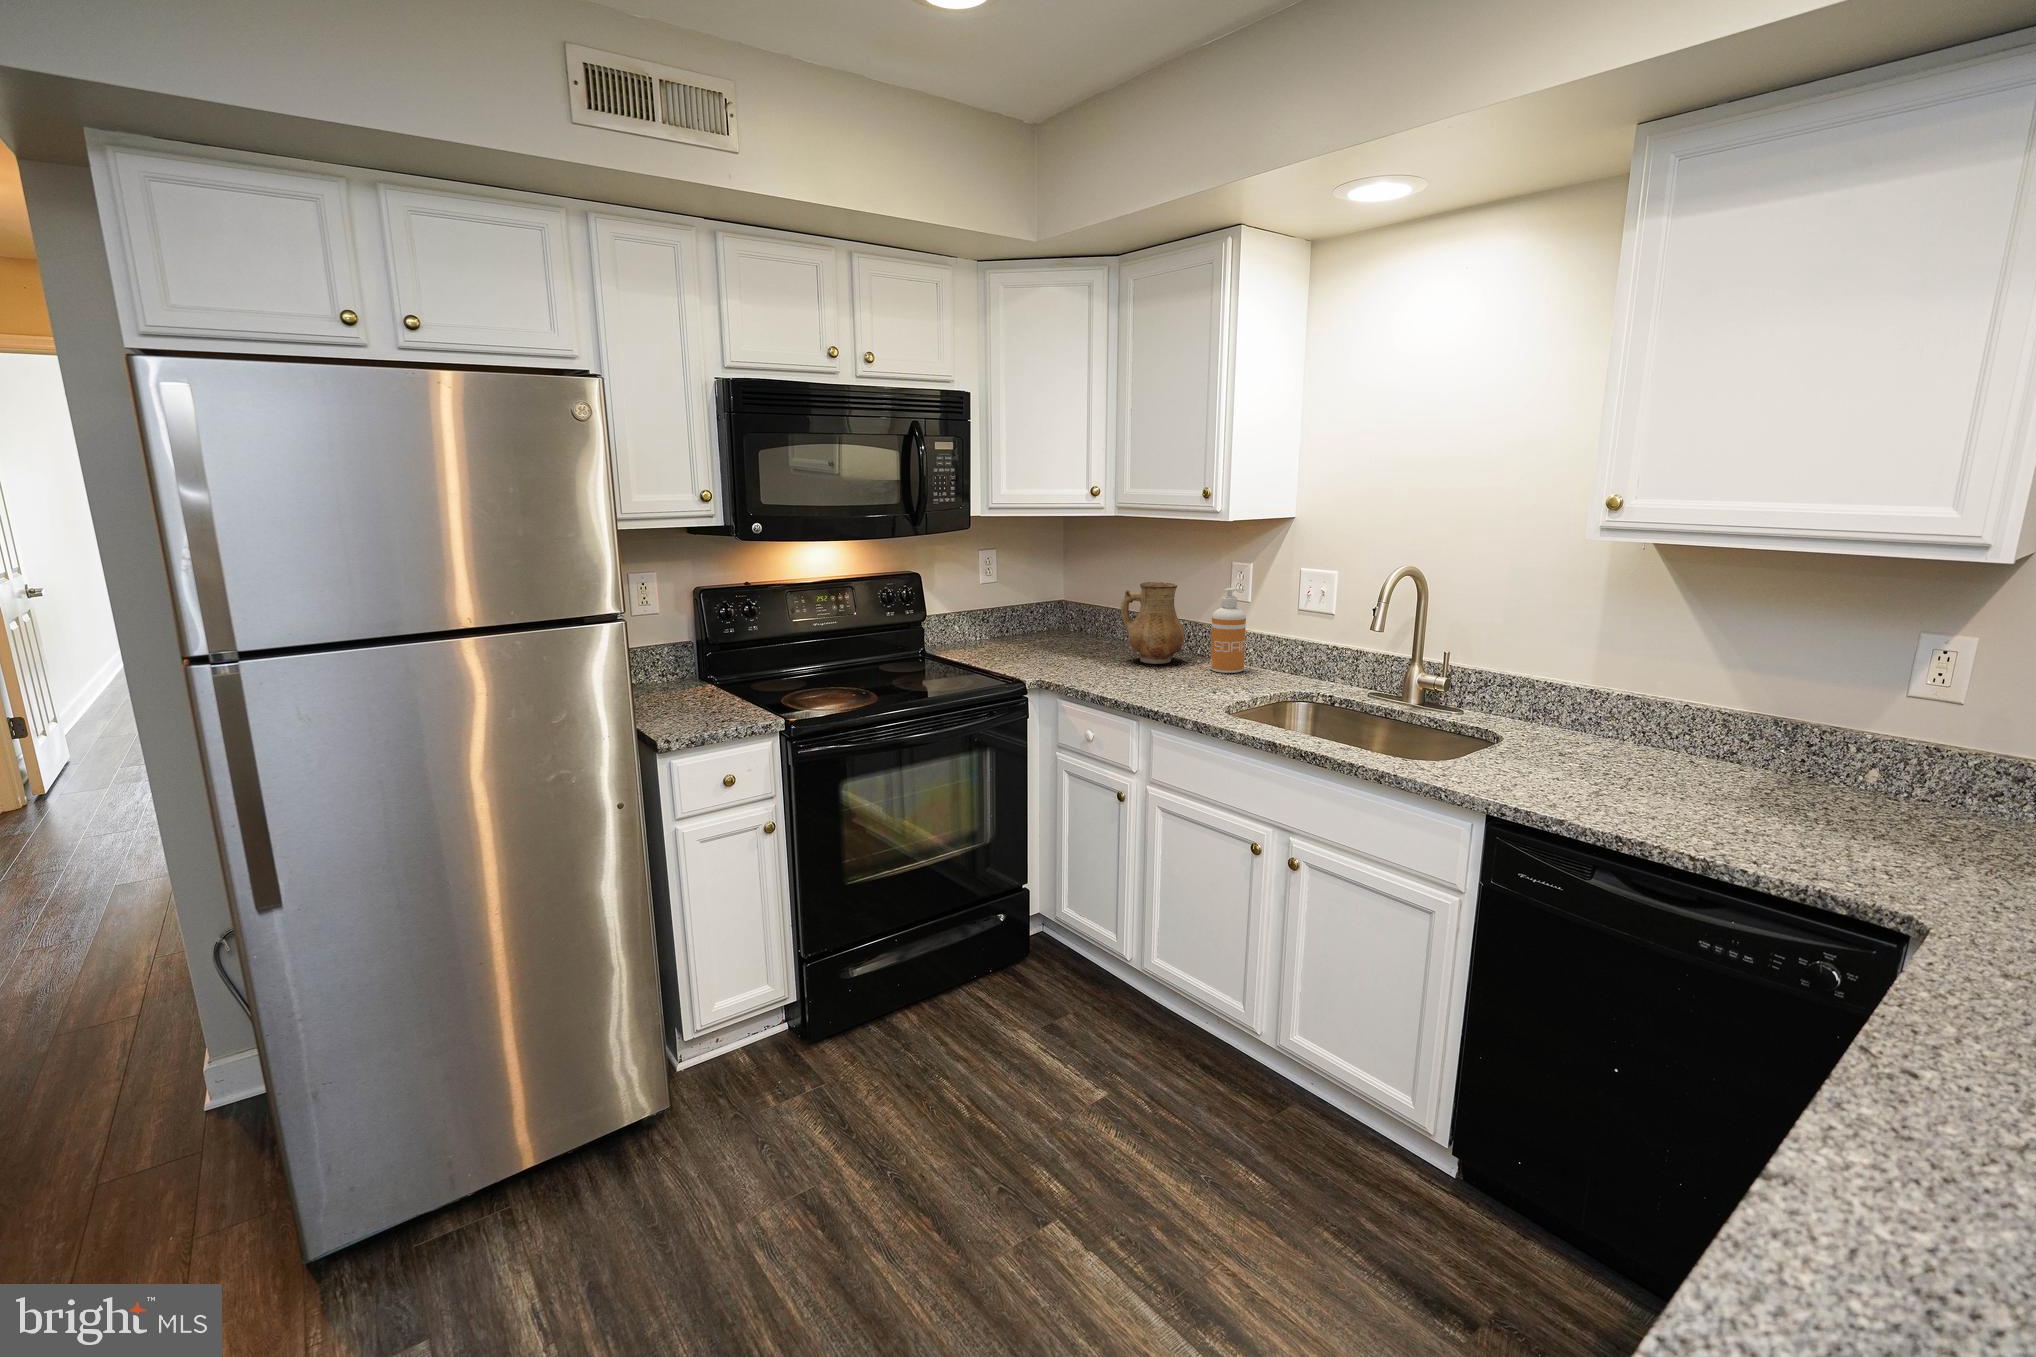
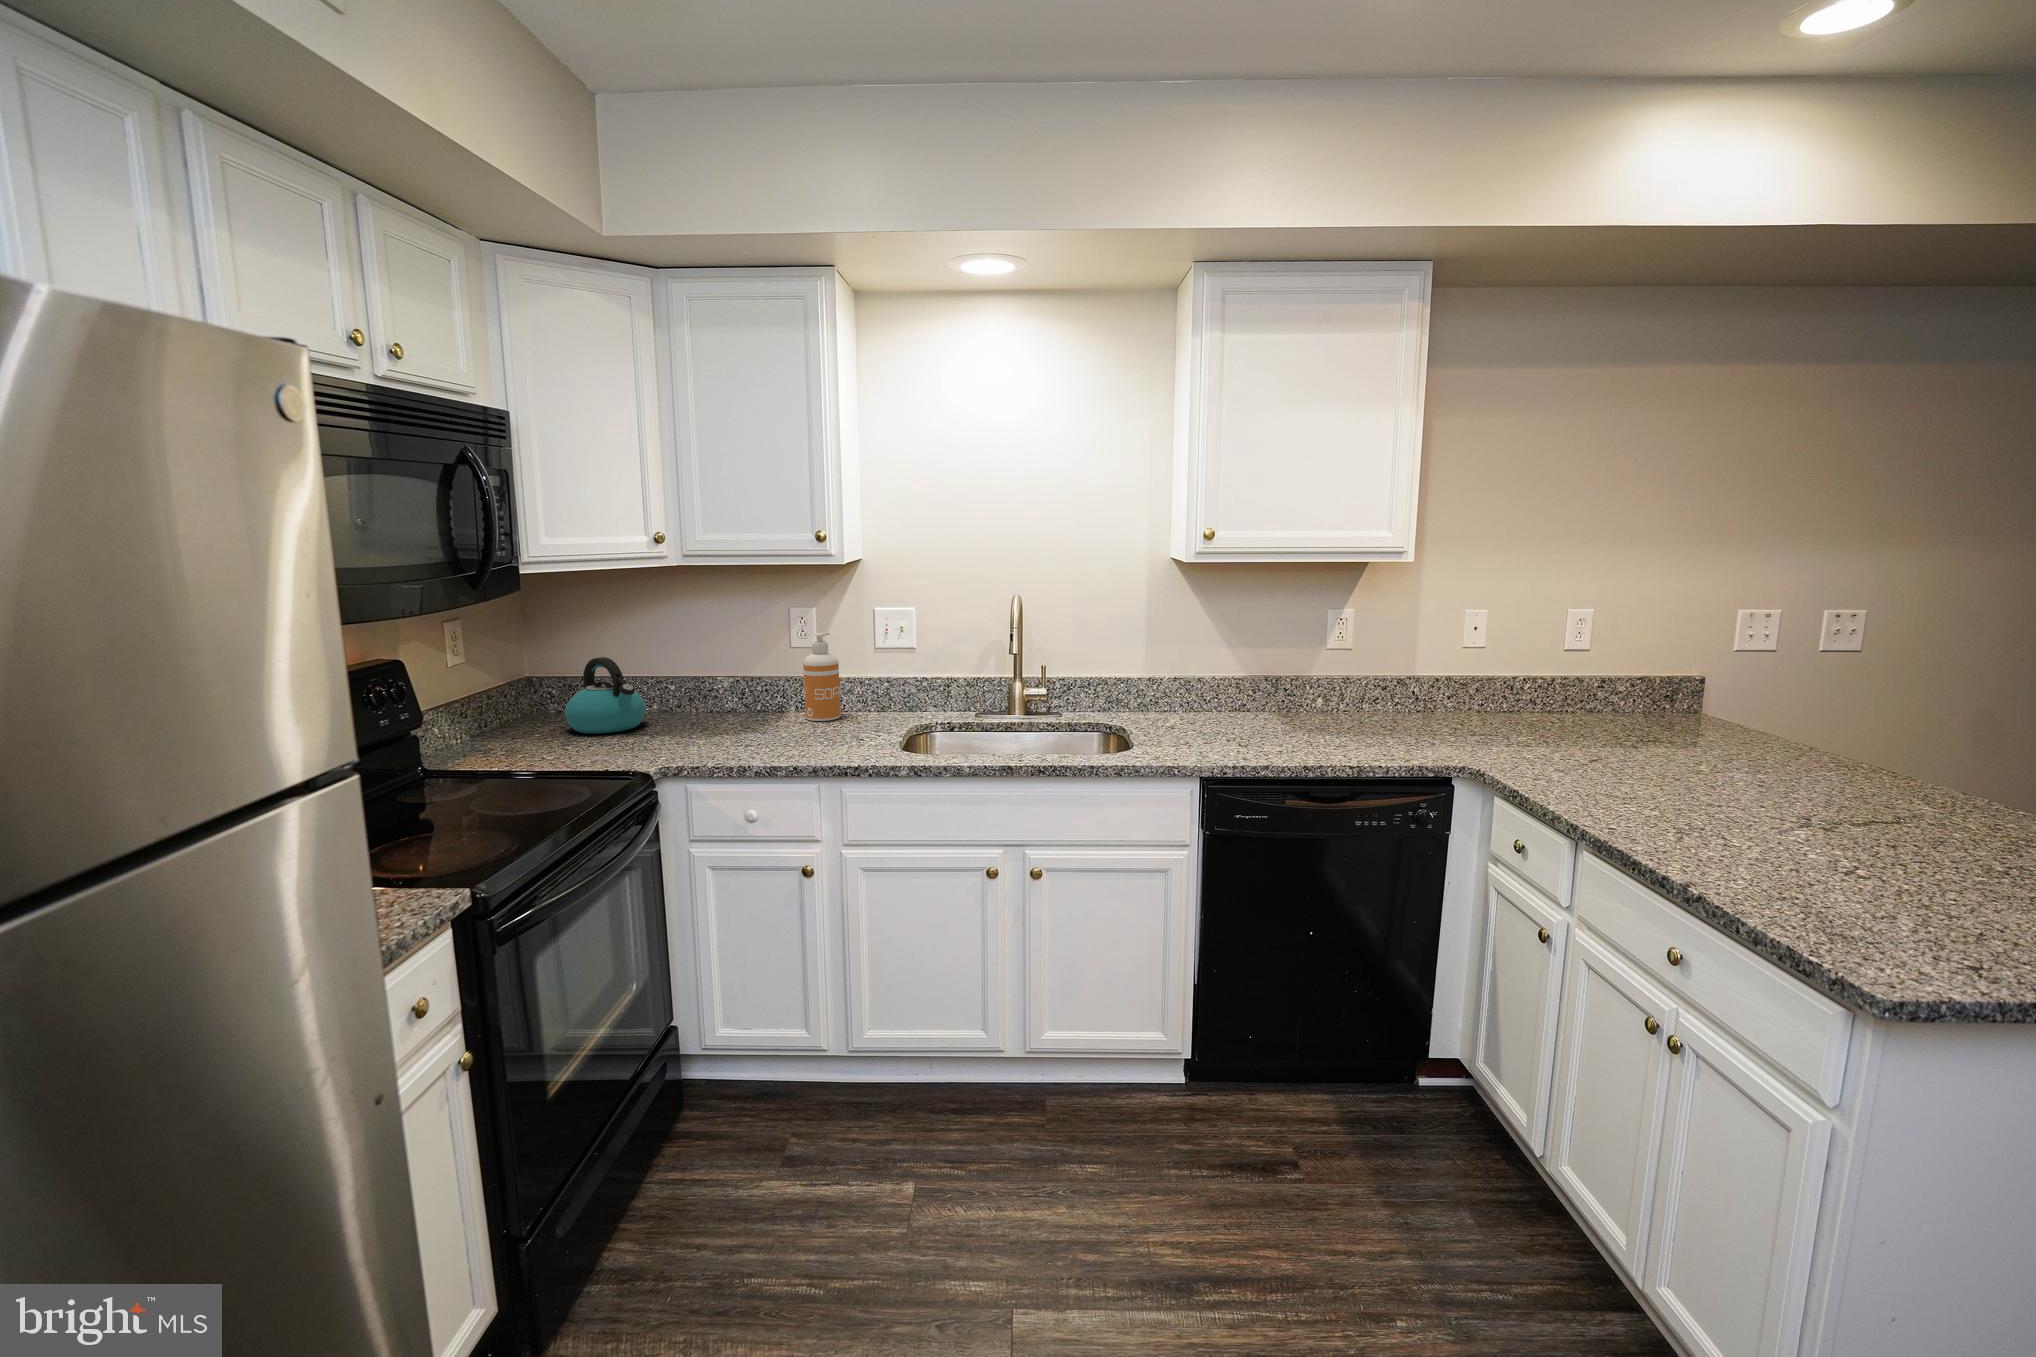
ceramic pitcher: present [1121,582,1184,664] -> none [692,635,766,727]
kettle: none [1042,590,1103,652] -> present [565,657,646,734]

